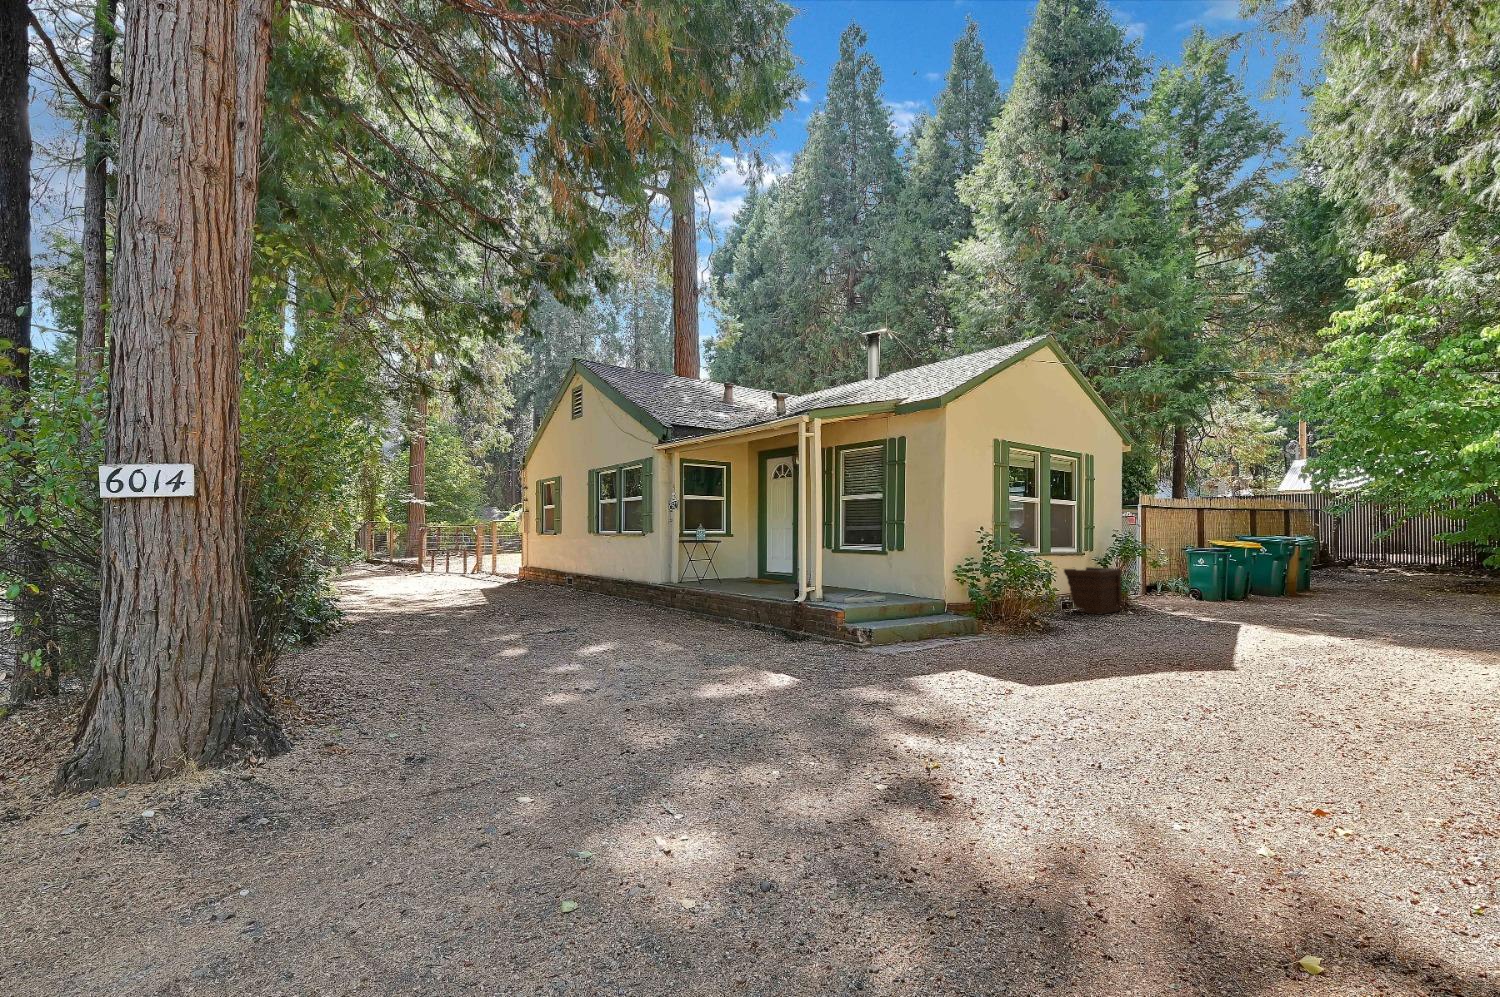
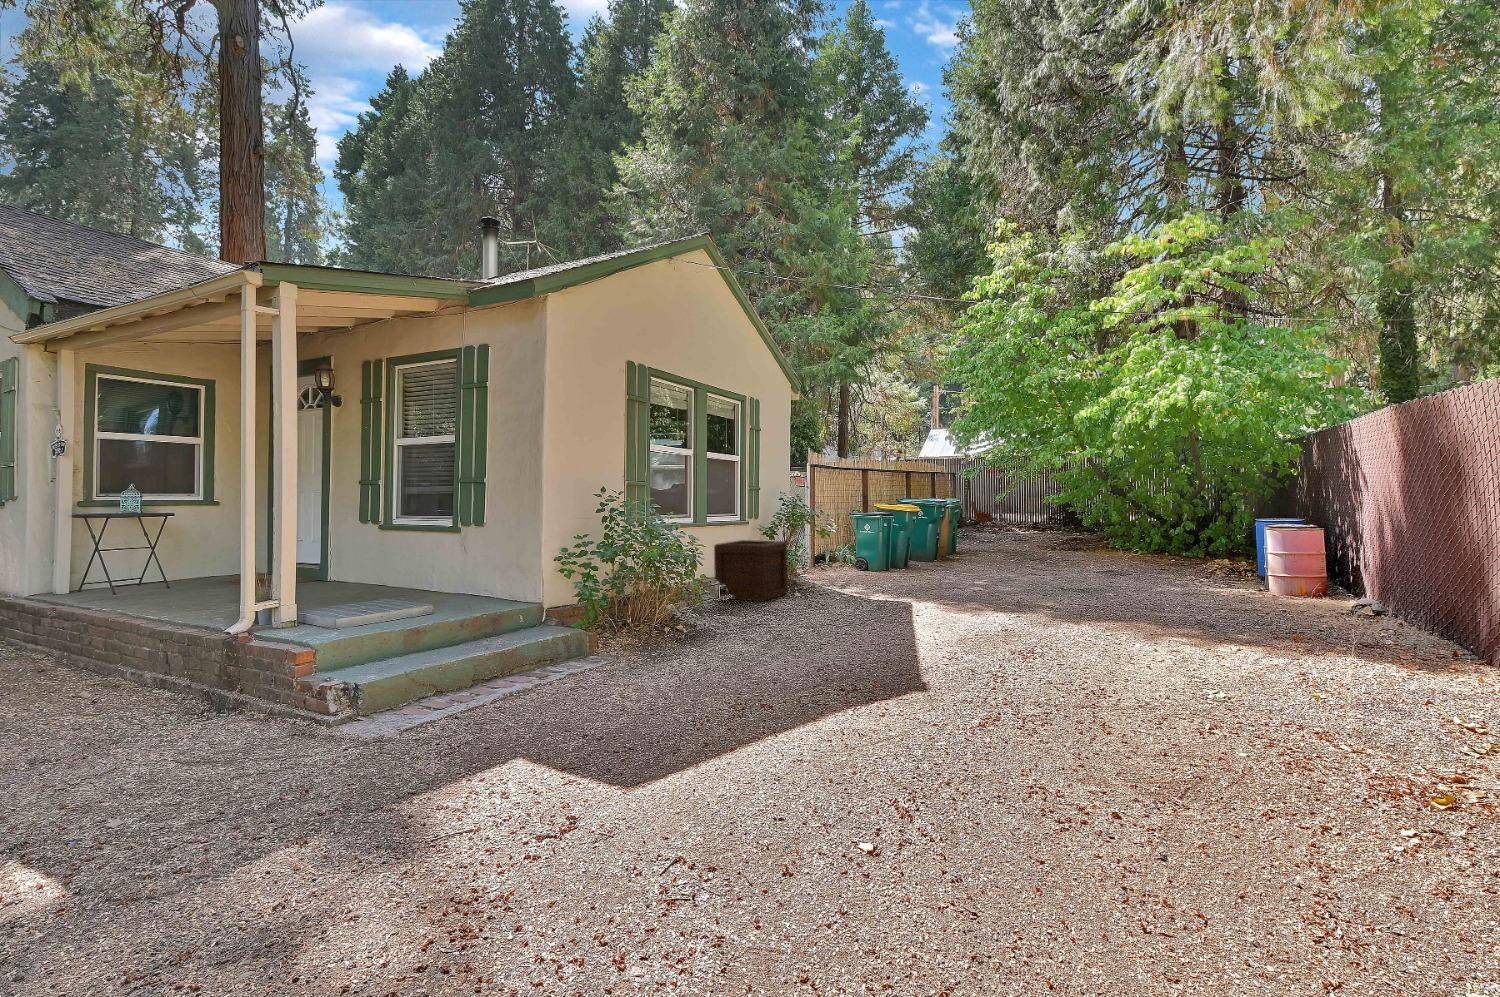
lounge chair: none [1330,536,1385,567] -> present [971,501,1009,528]

